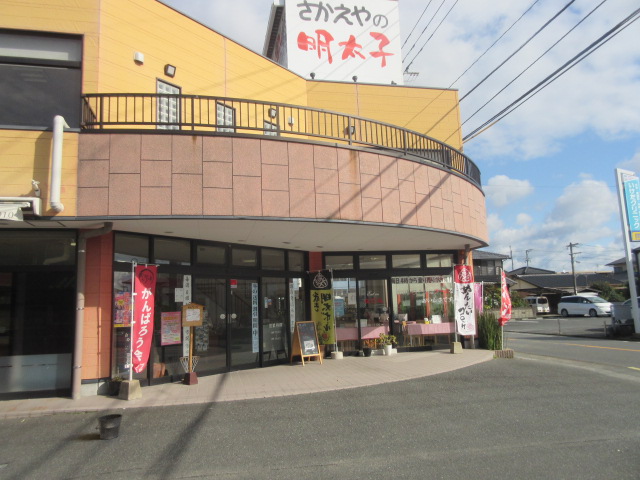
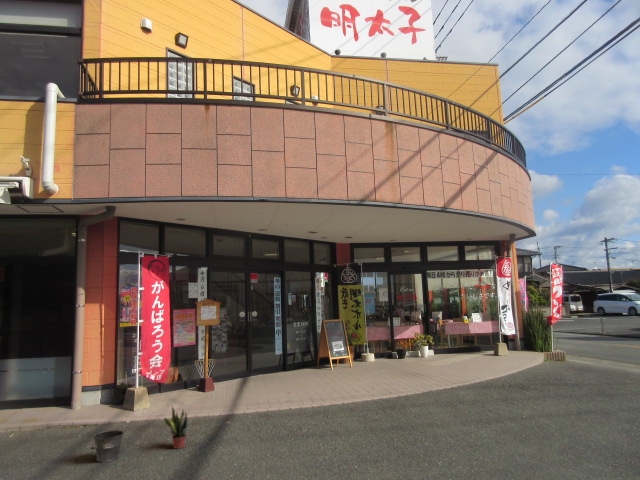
potted plant: none [156,394,182,429] -> present [164,408,190,449]

